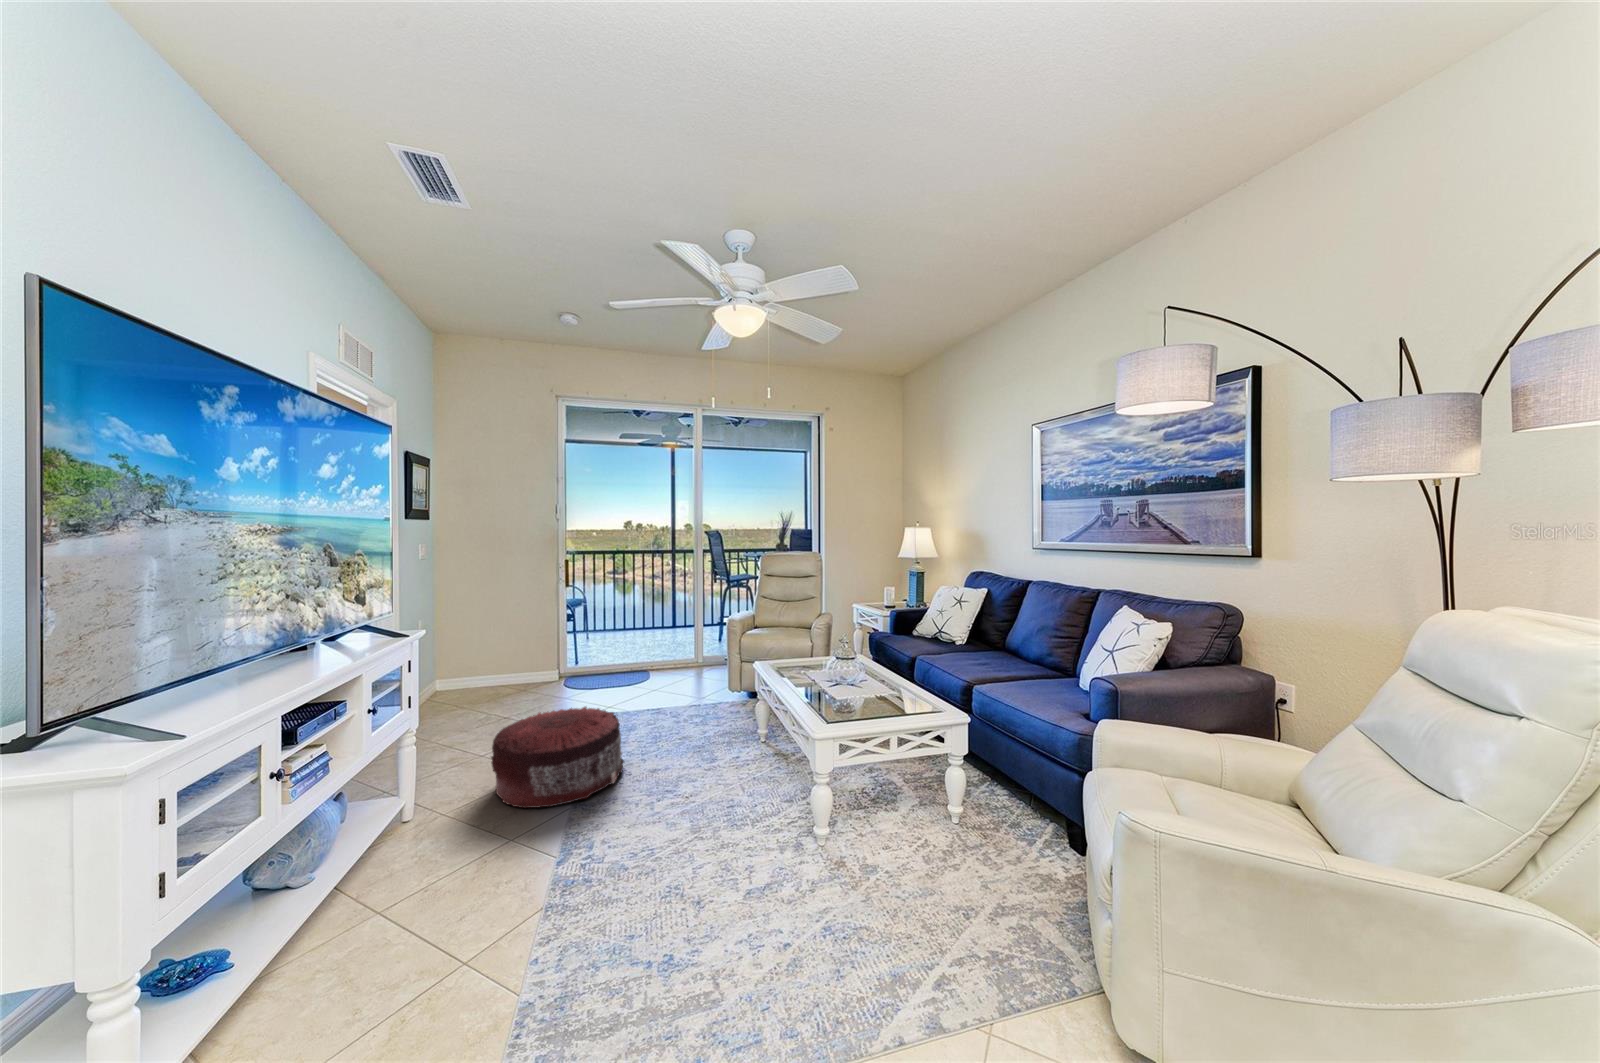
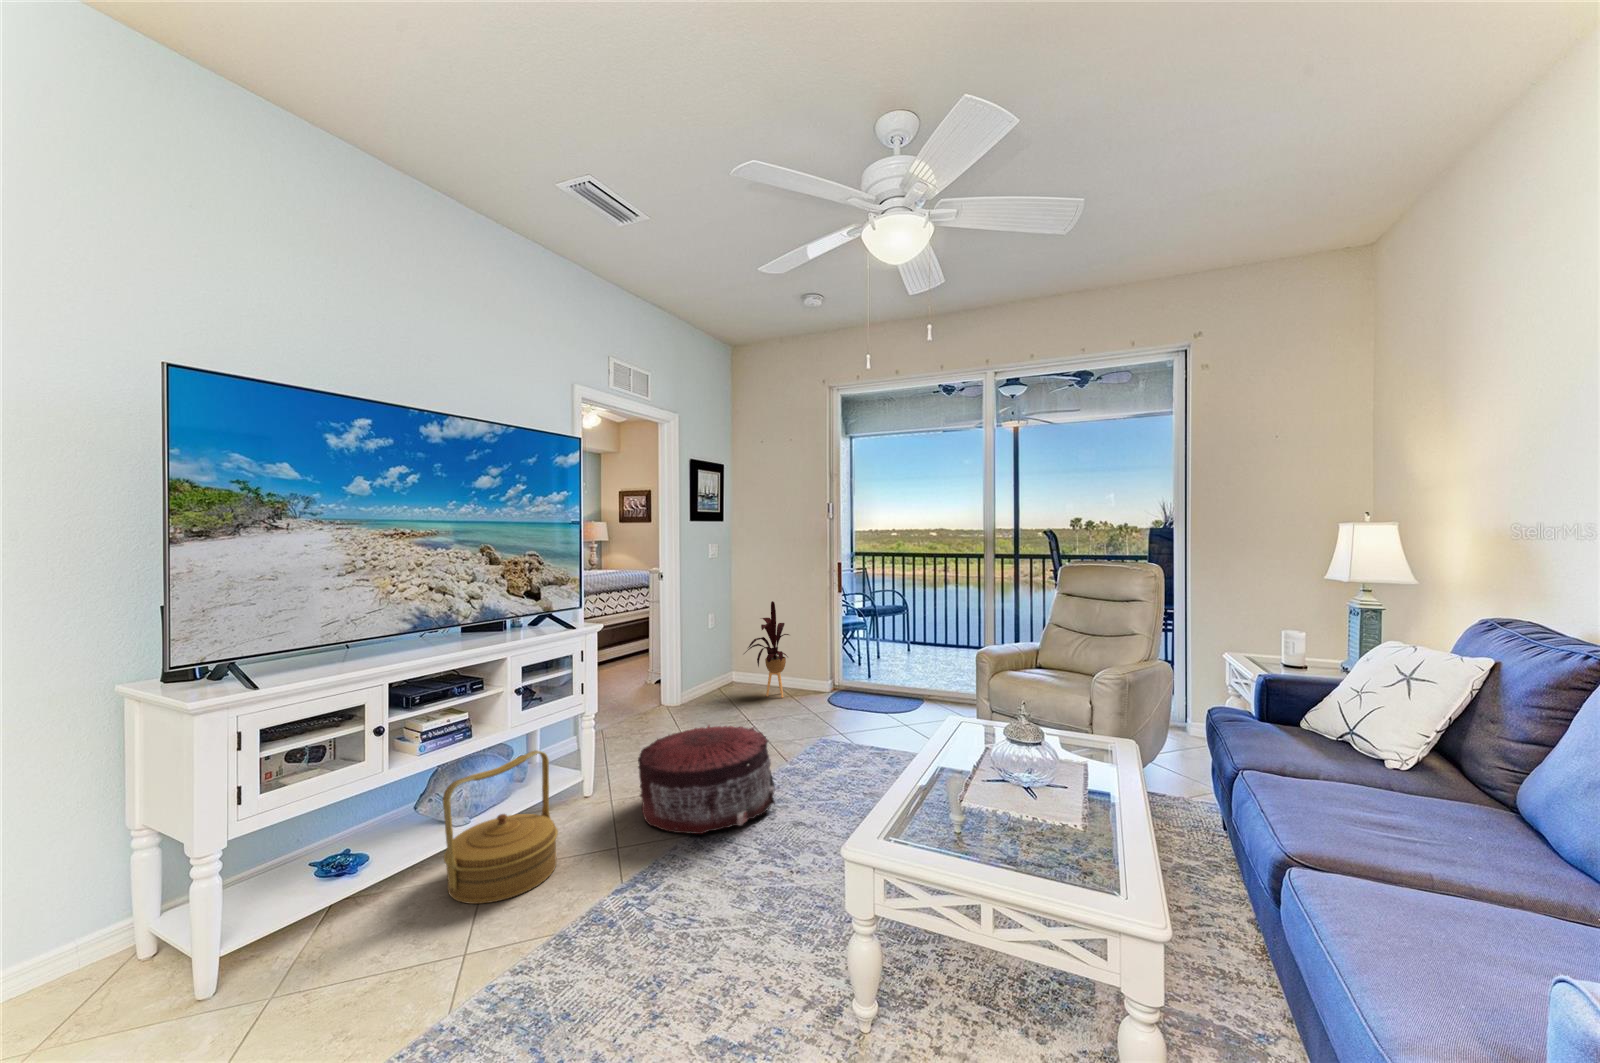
house plant: none [471,599,526,692] -> present [744,601,789,698]
woven basket: none [347,757,478,925] -> present [443,750,558,904]

